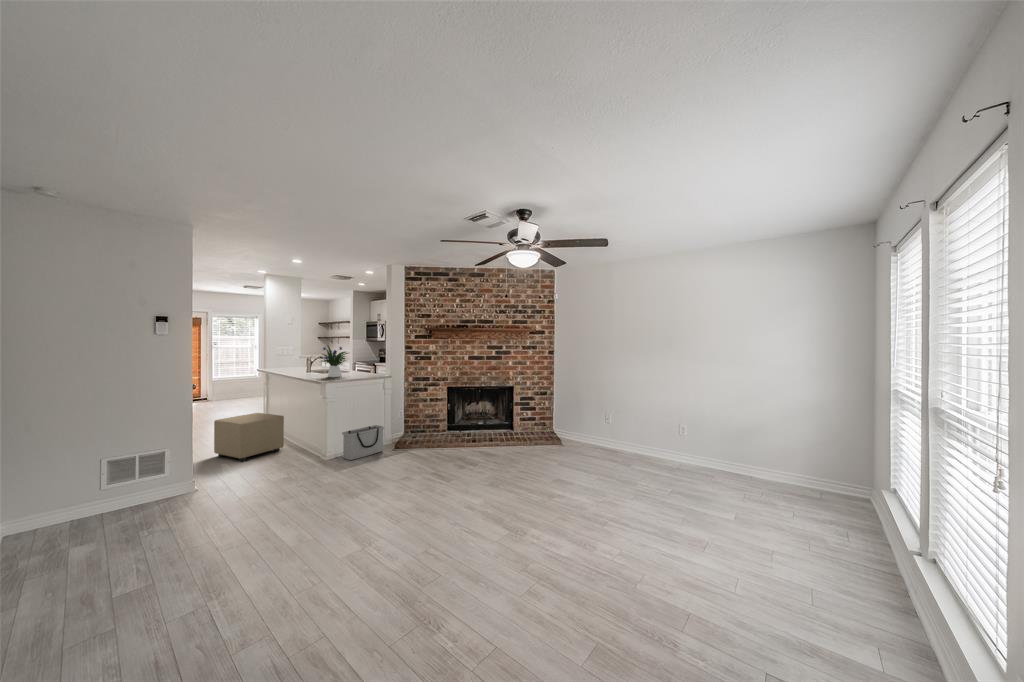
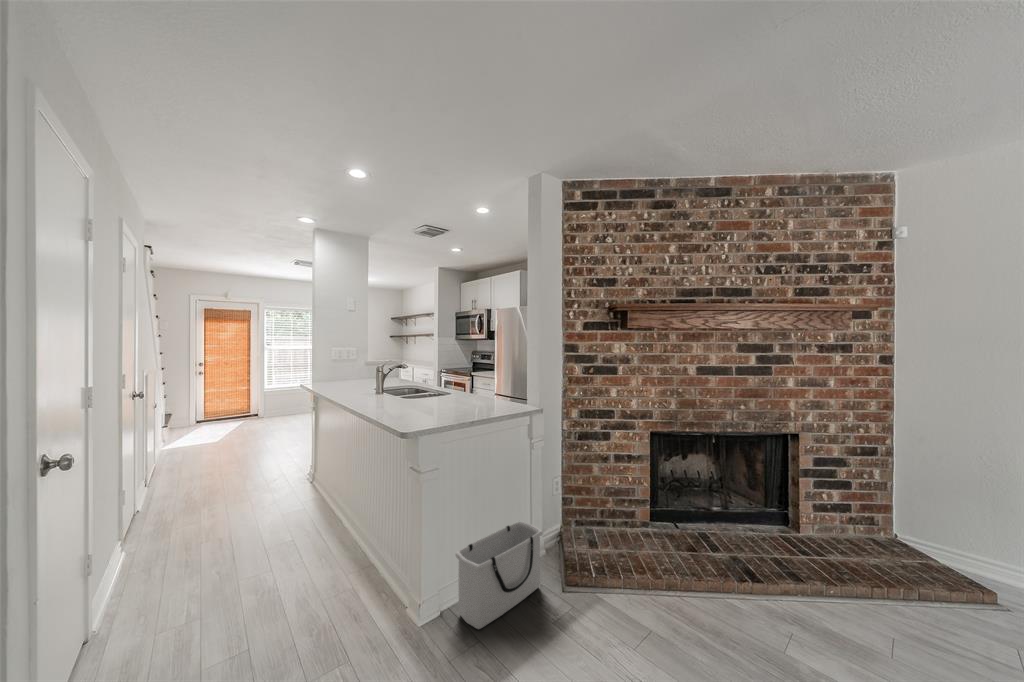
flower arrangement: present [322,345,348,377] -> none [397,341,465,412]
ottoman: present [214,413,284,461] -> none [195,475,332,607]

